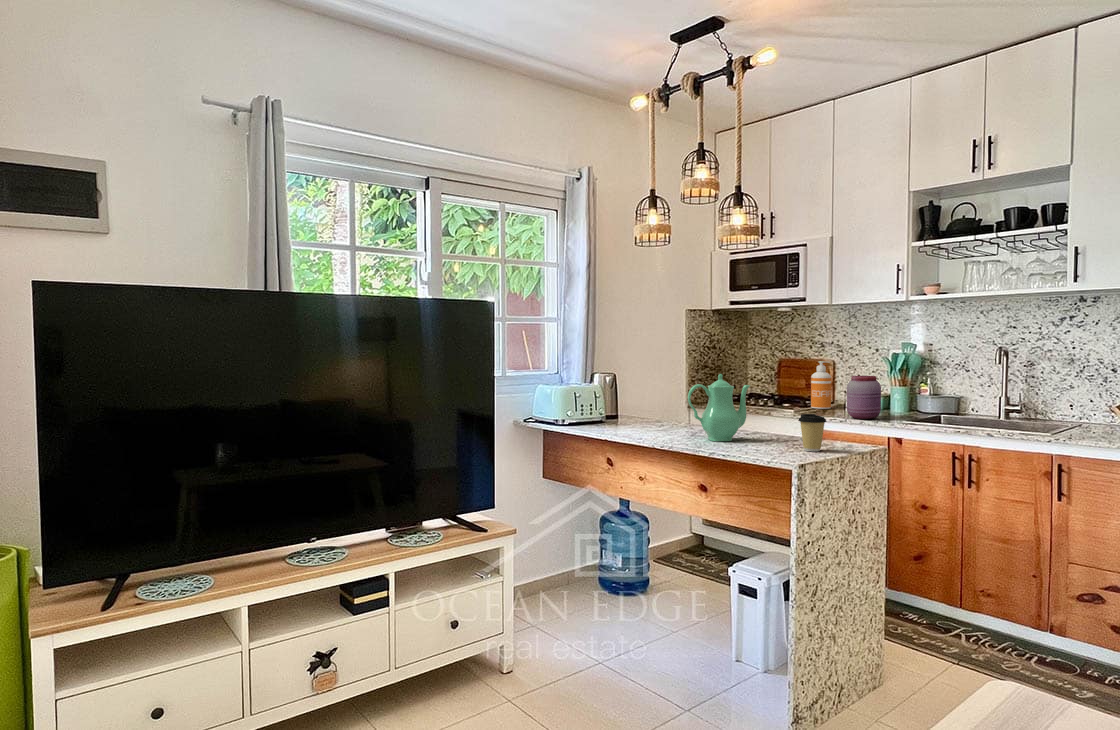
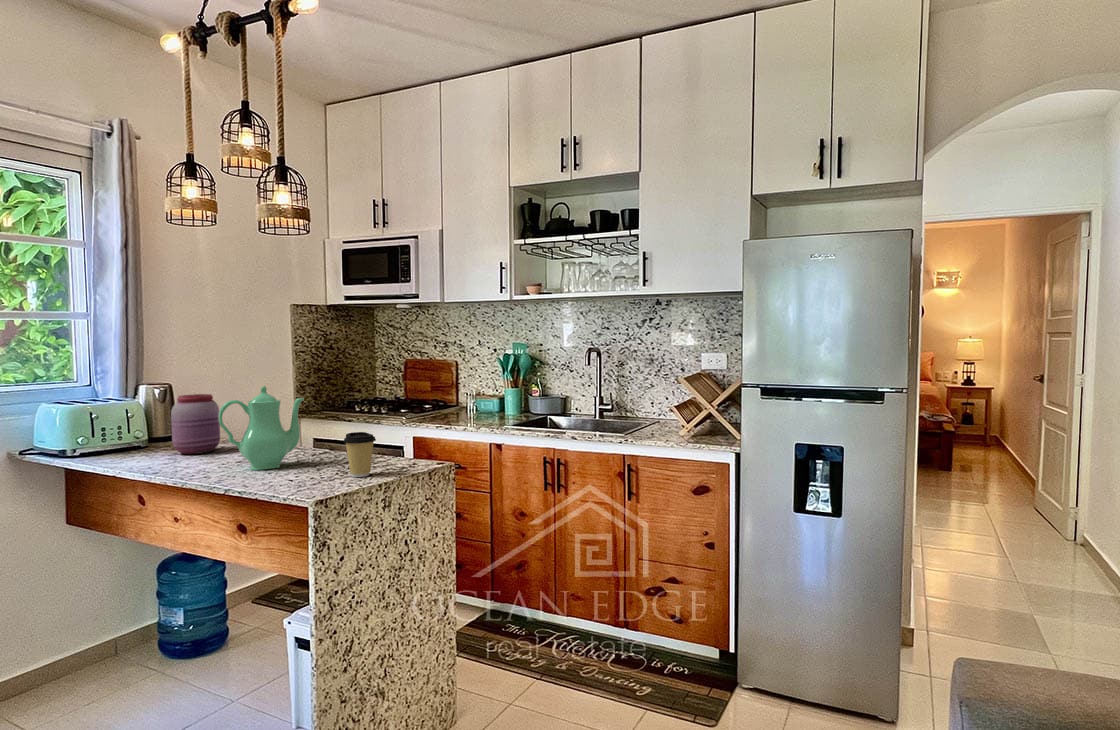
soap dispenser: present [811,361,831,409] -> none [427,363,447,414]
jar: present [847,376,881,419] -> present [171,394,220,454]

